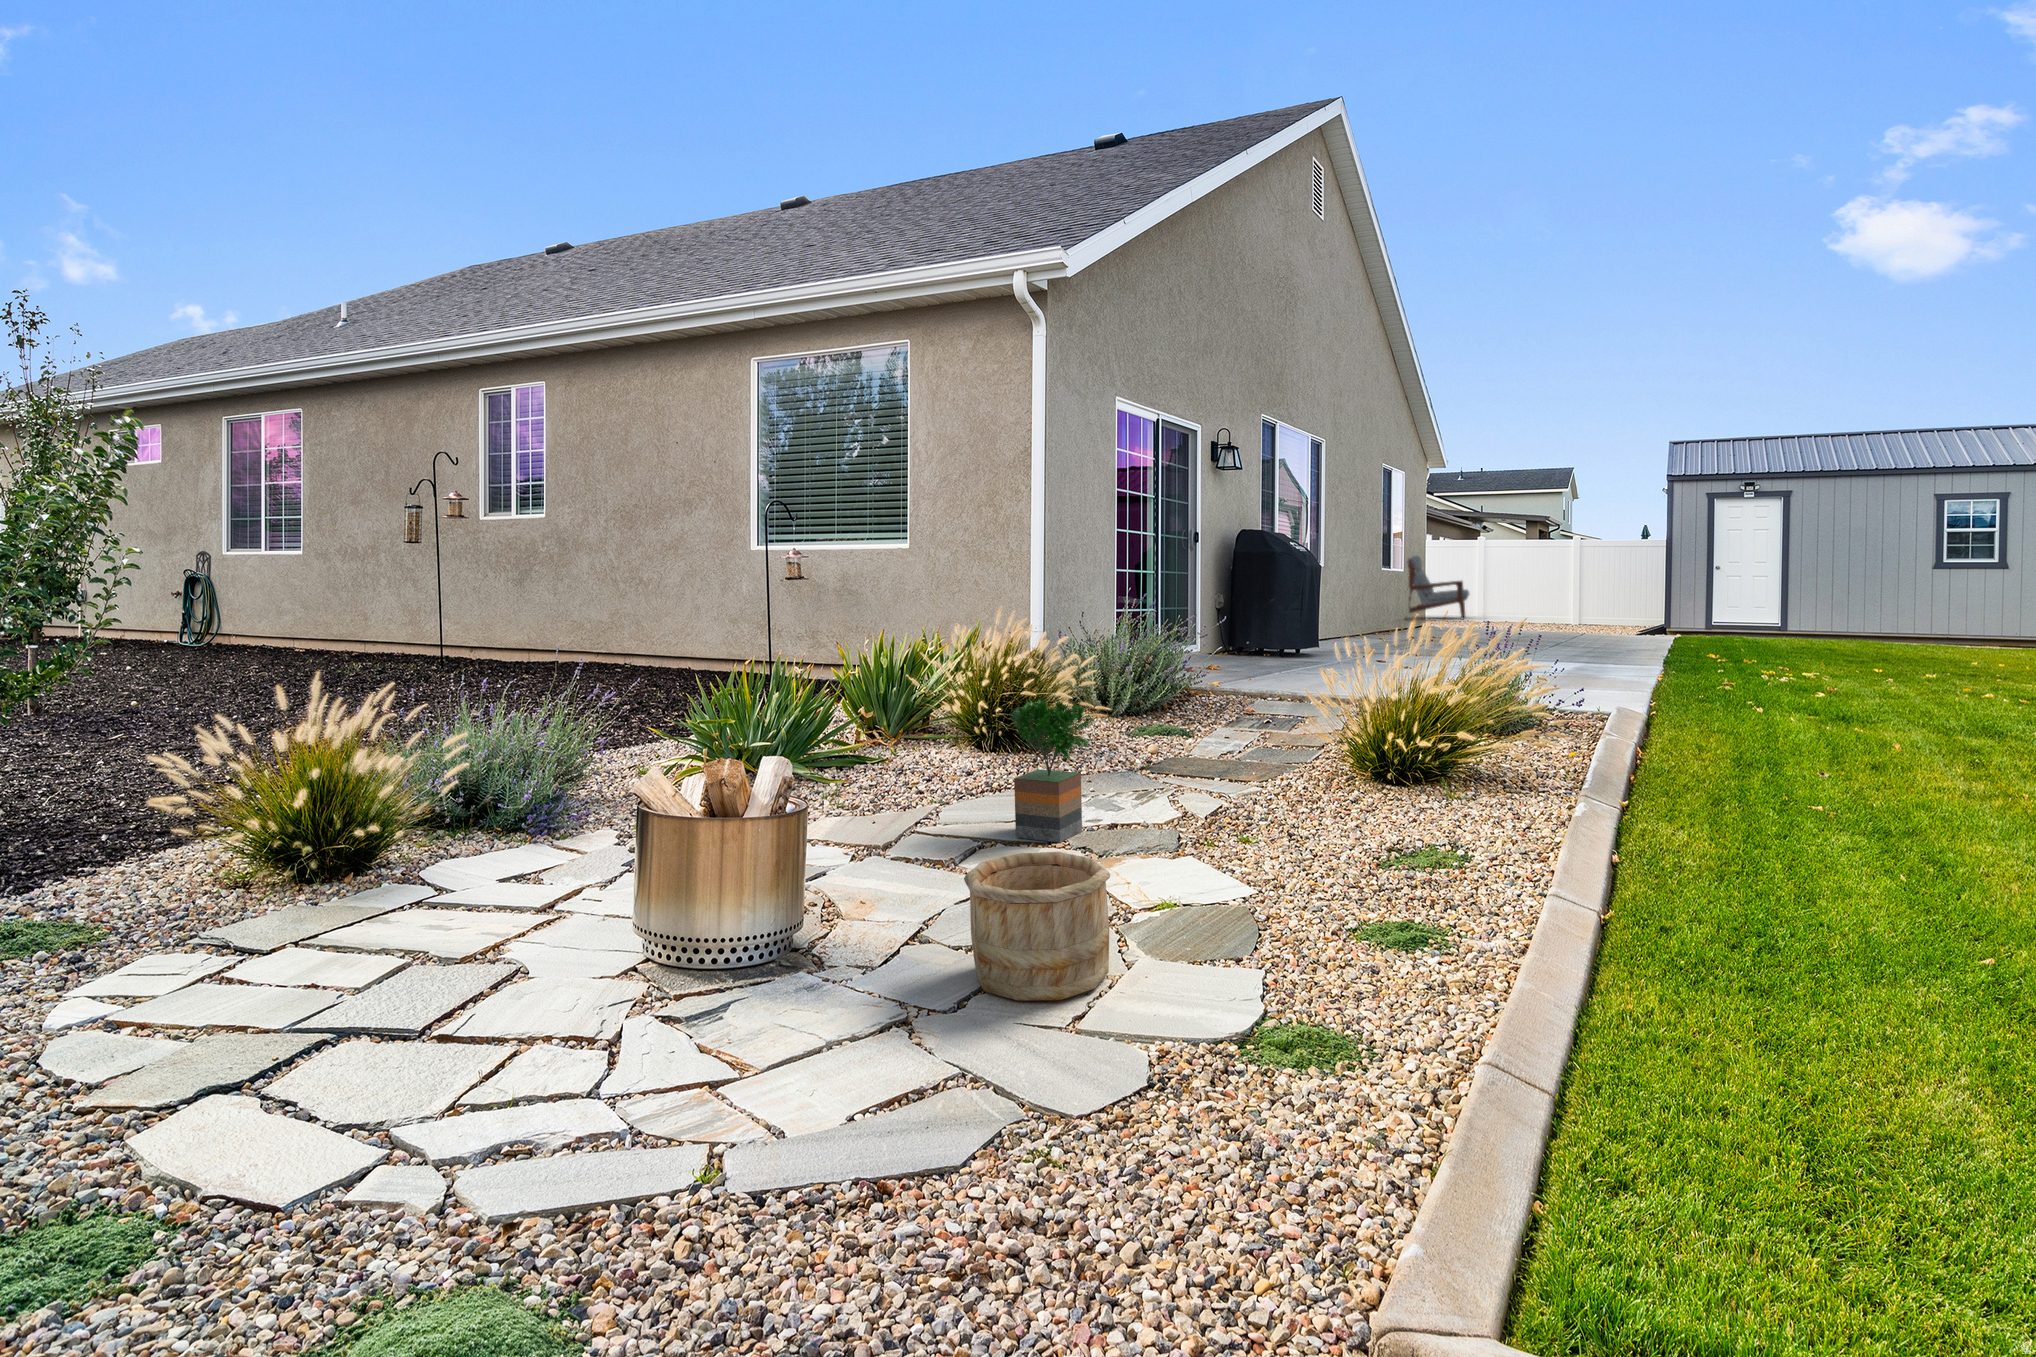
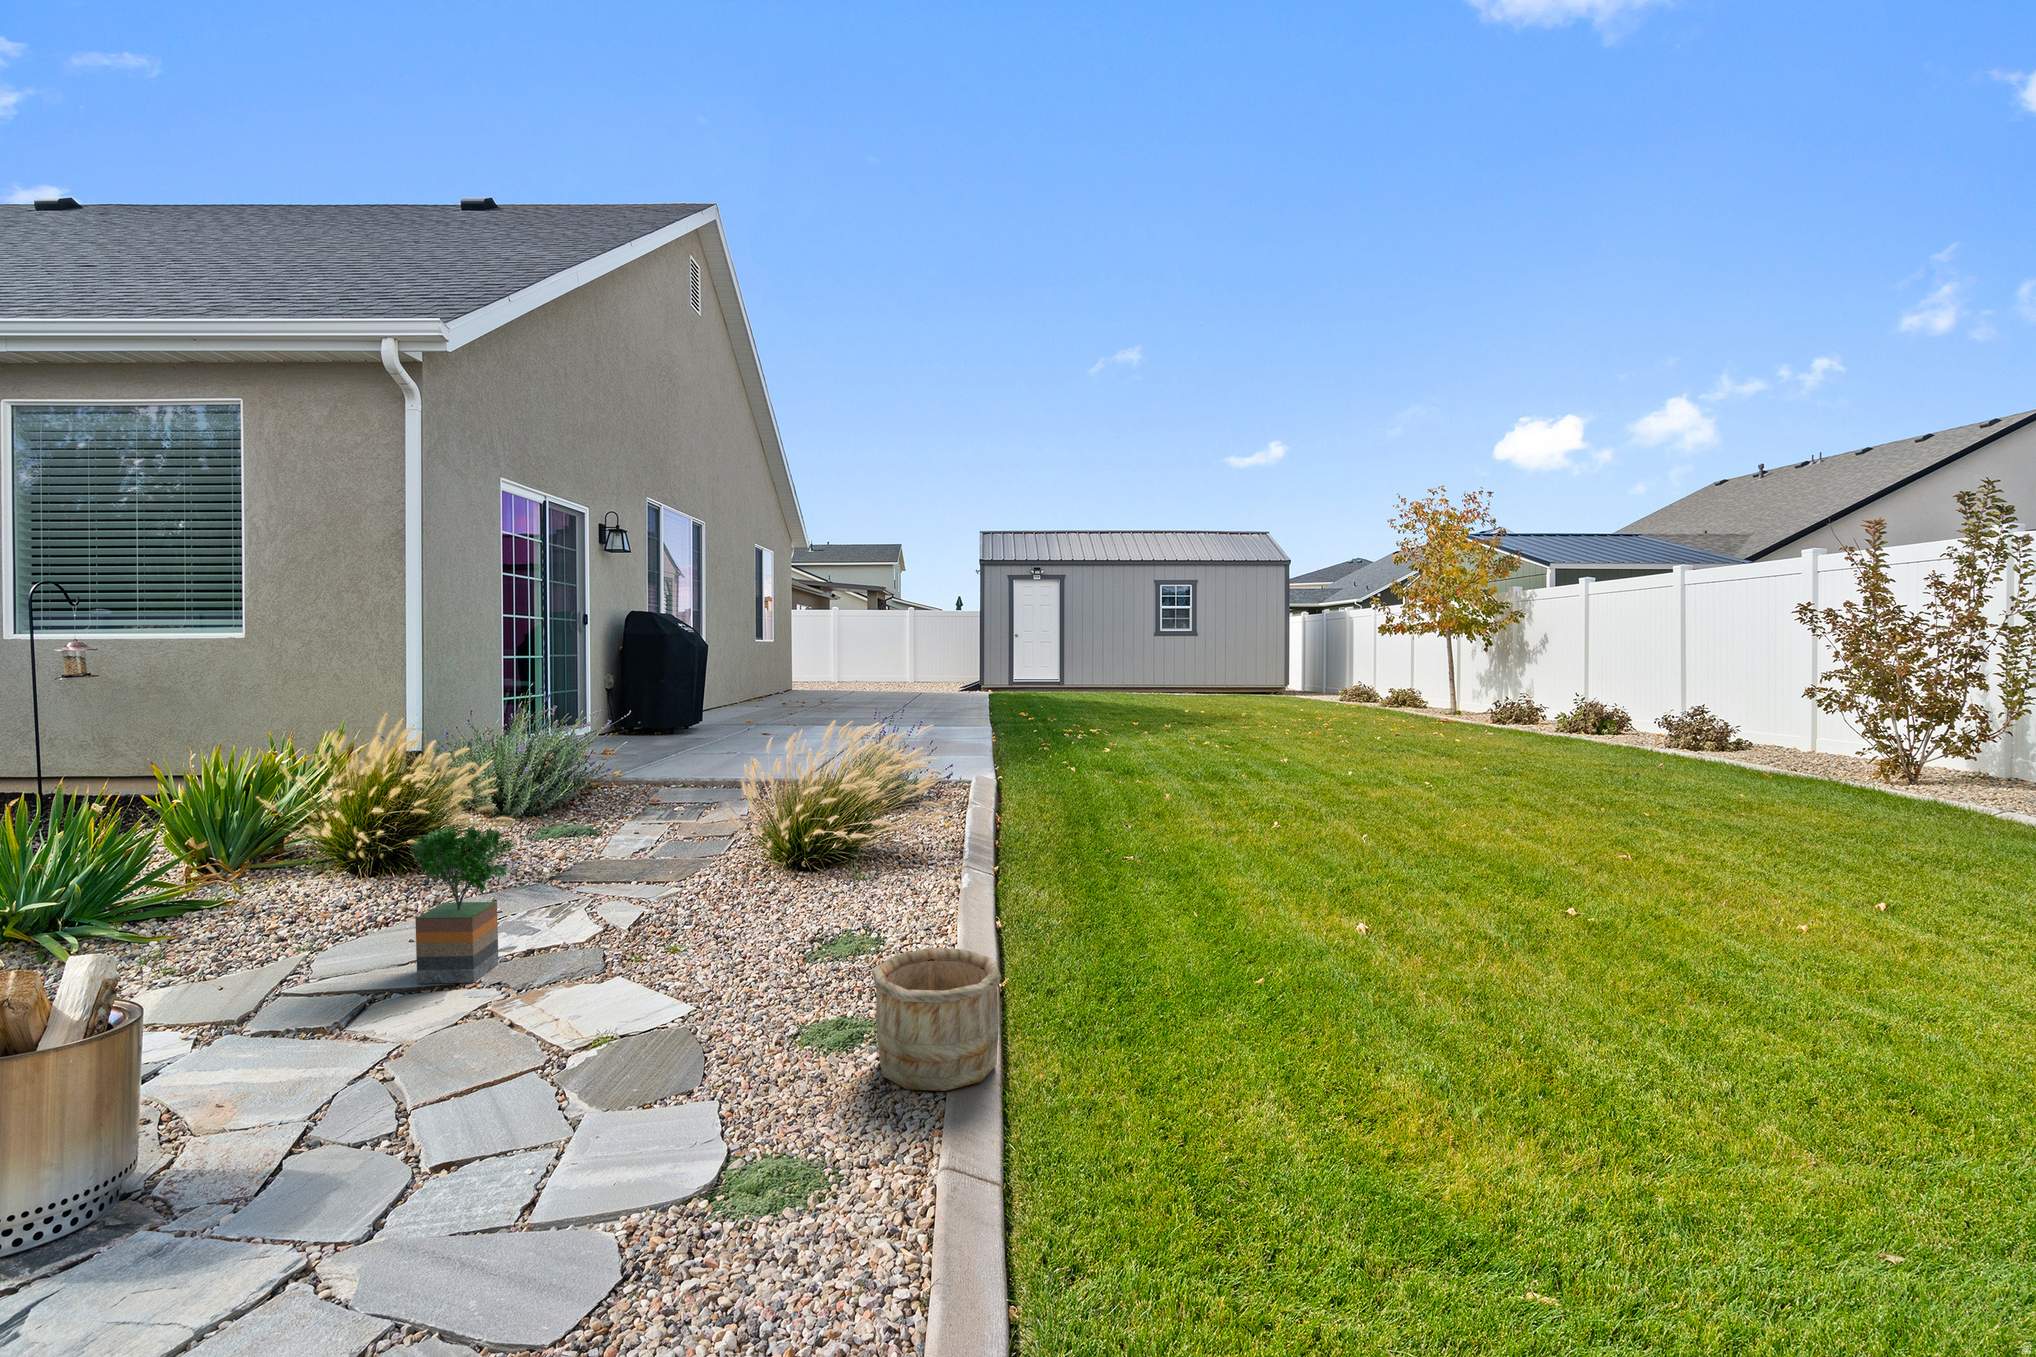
armchair: present [1405,555,1469,619] -> none [783,641,835,697]
wooden bucket: present [964,852,1110,1000] -> present [872,948,1001,1091]

